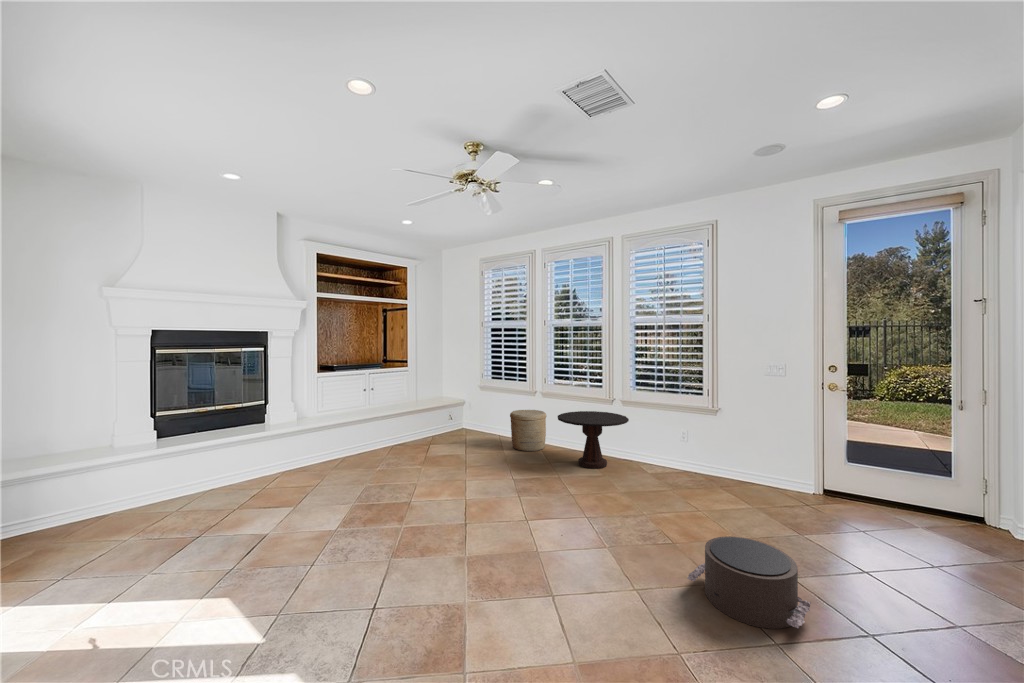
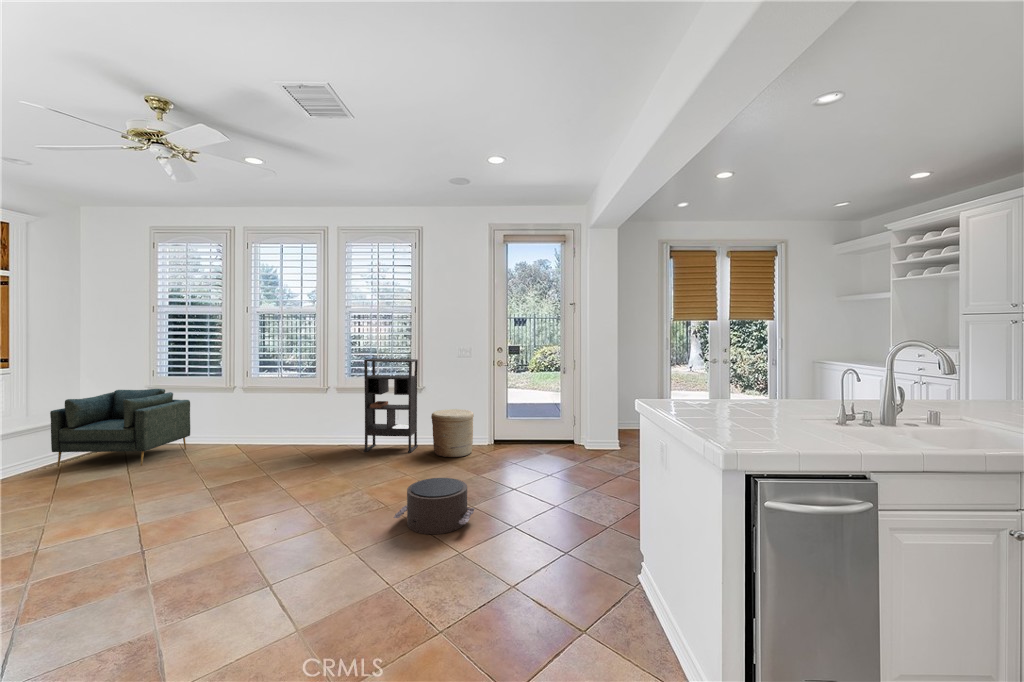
bookshelf: none [648,372,711,483] -> present [364,358,418,453]
armchair: none [424,387,504,450] -> present [50,389,190,467]
woven basket: present [510,410,546,451] -> present [431,409,474,457]
side table: present [558,411,629,469] -> none [266,402,345,459]

